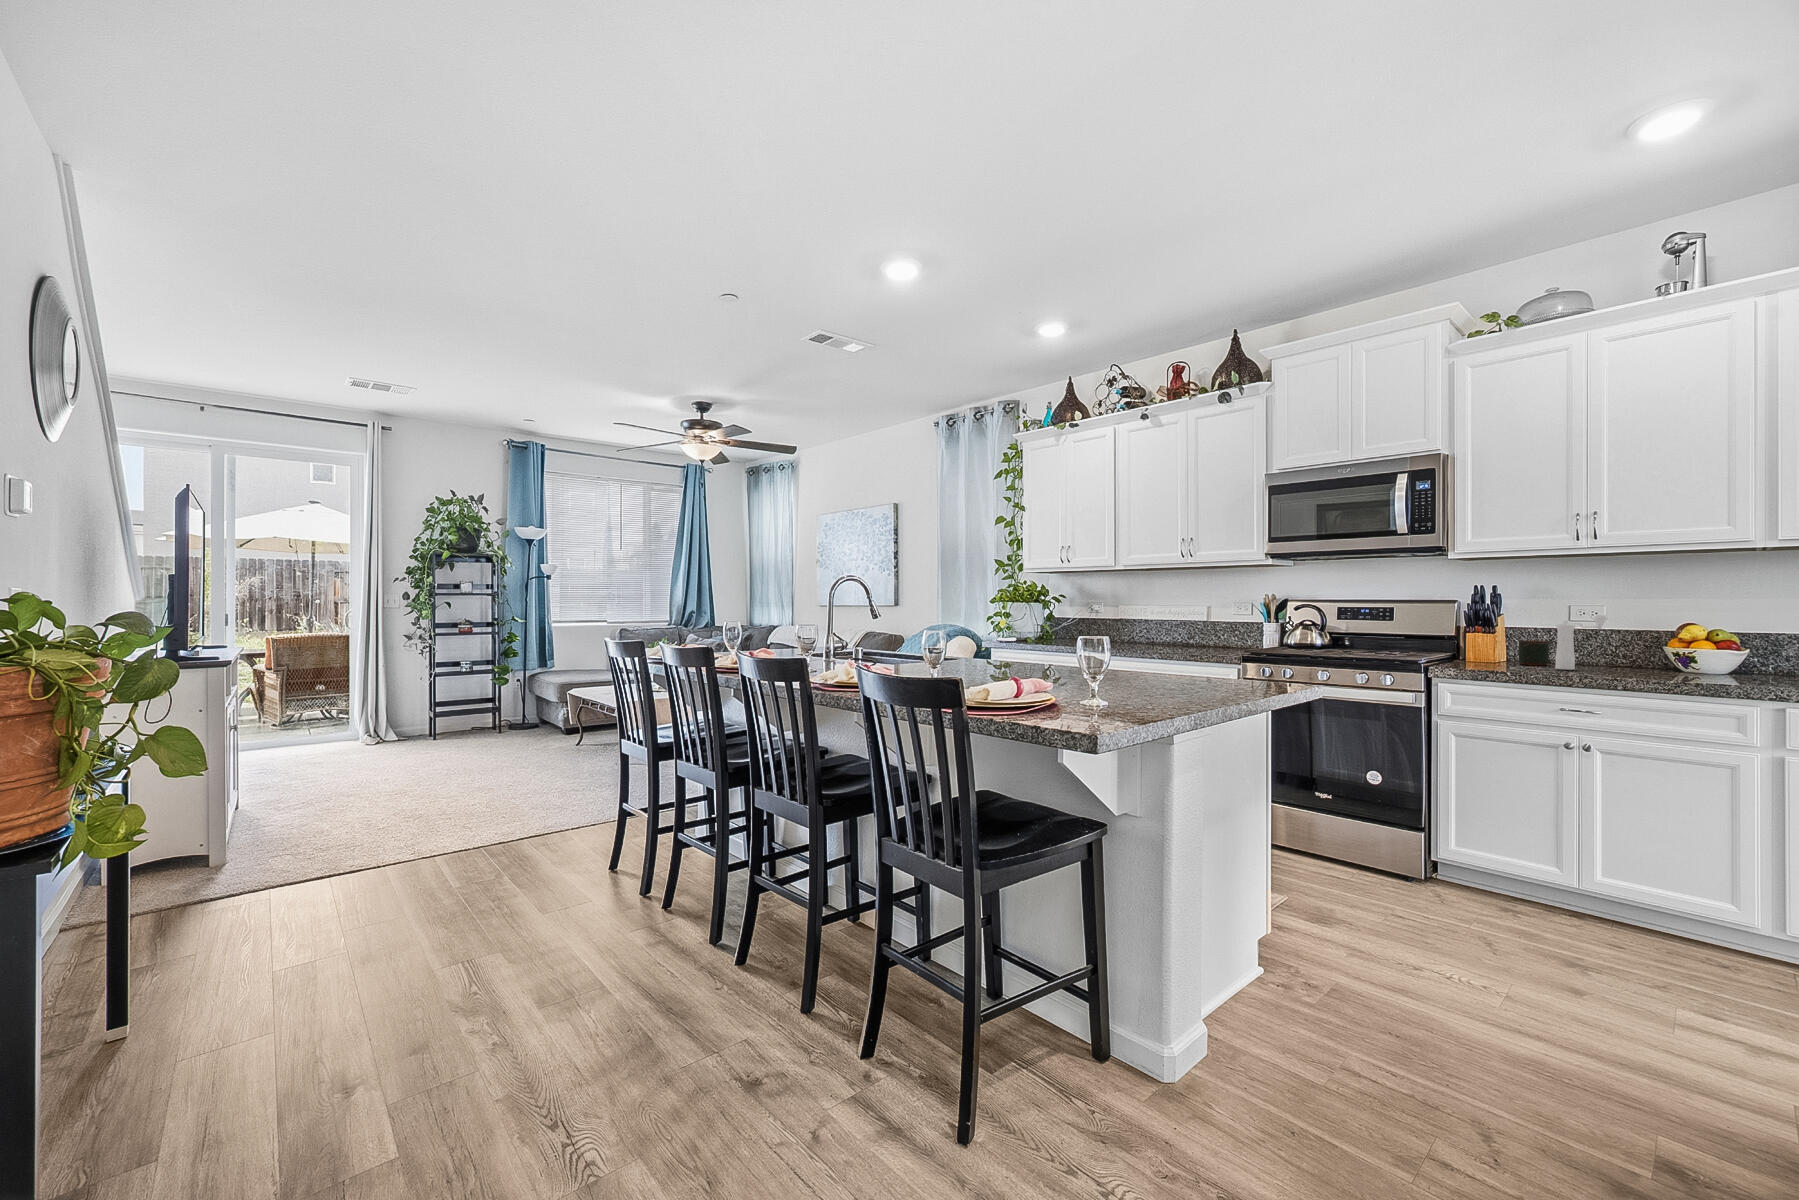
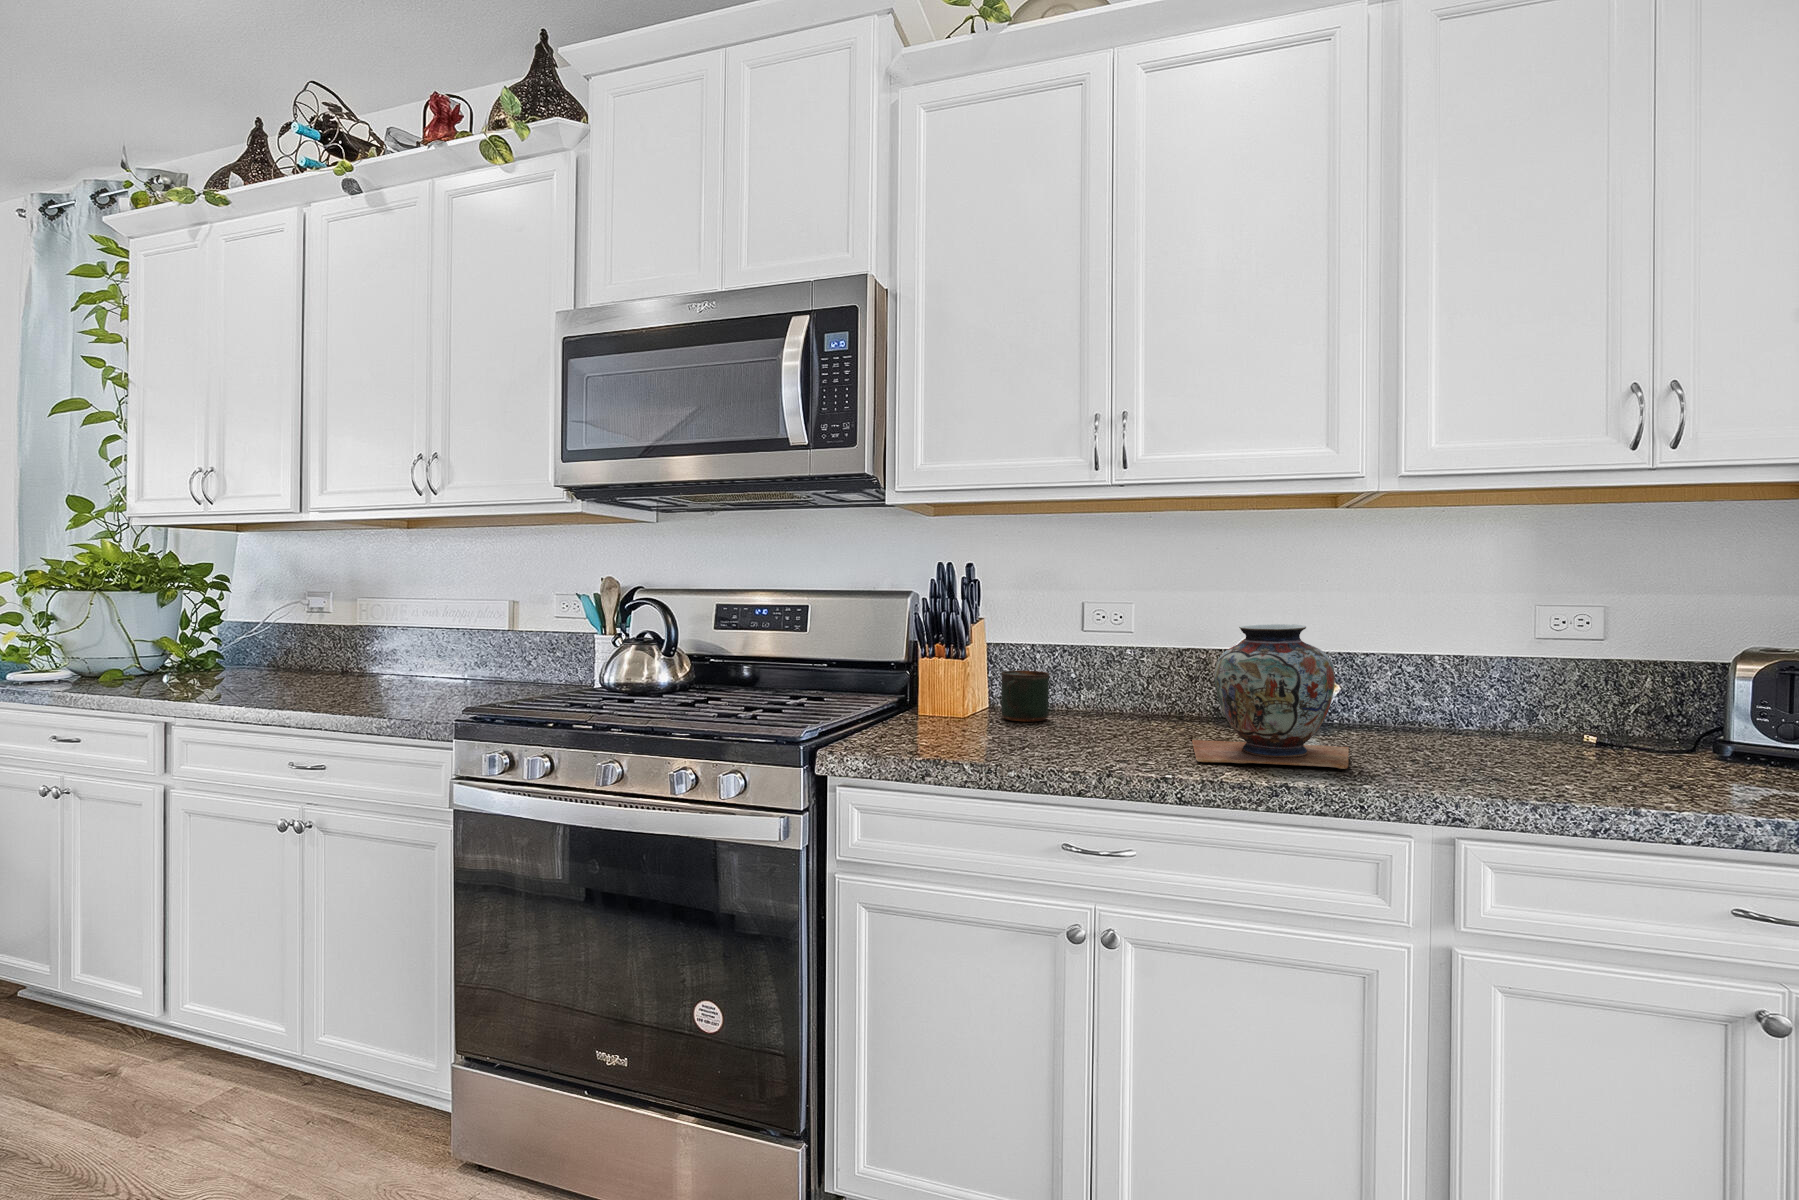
pepper mill: present [1555,615,1607,670] -> none [1057,621,1141,739]
decorative vase: none [1638,615,1737,680] -> present [1192,624,1349,769]

